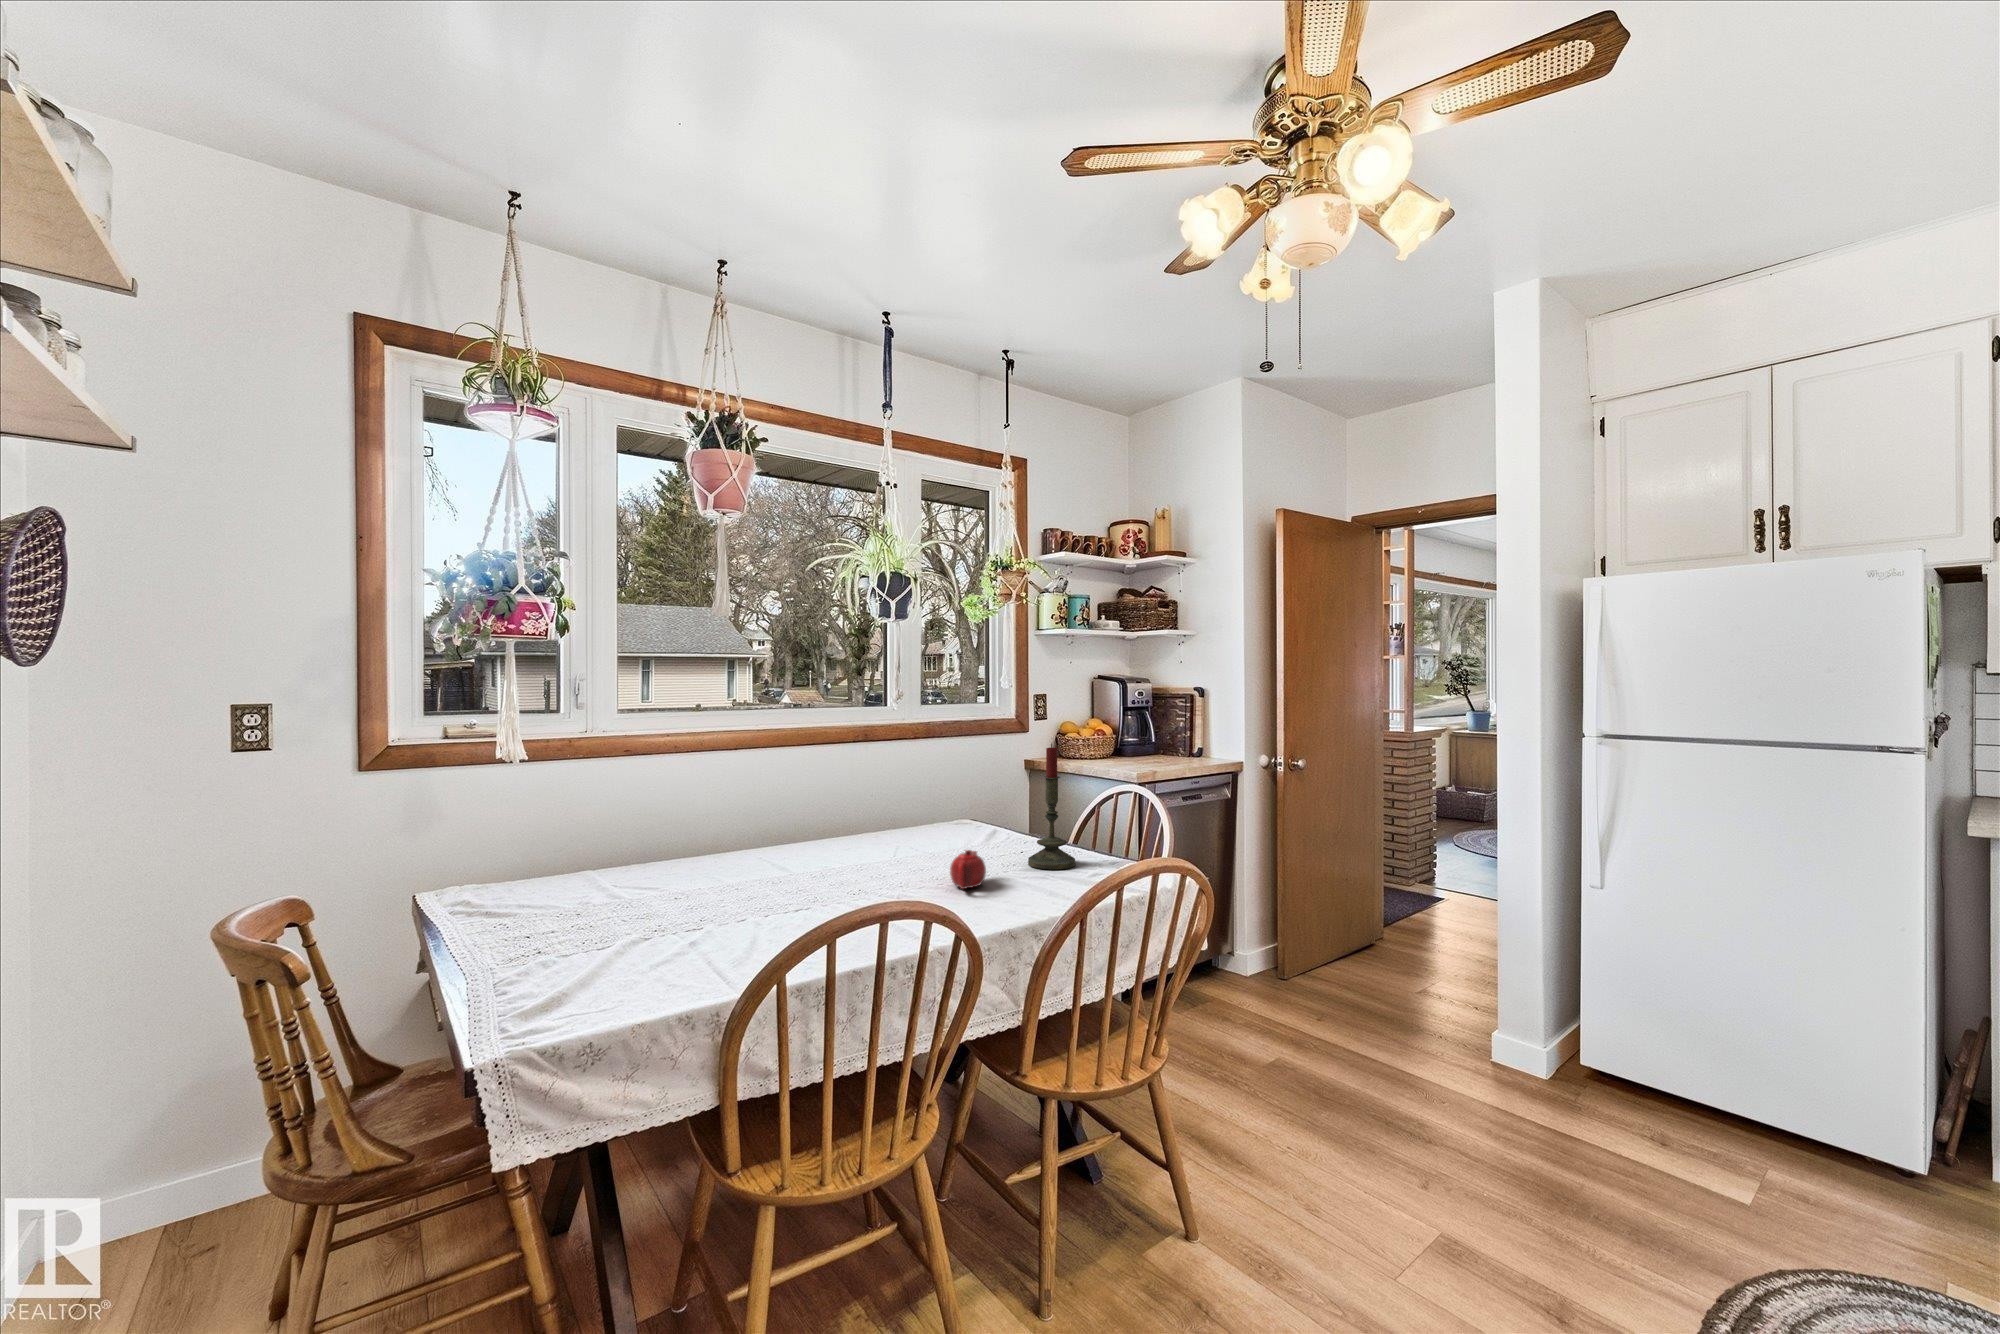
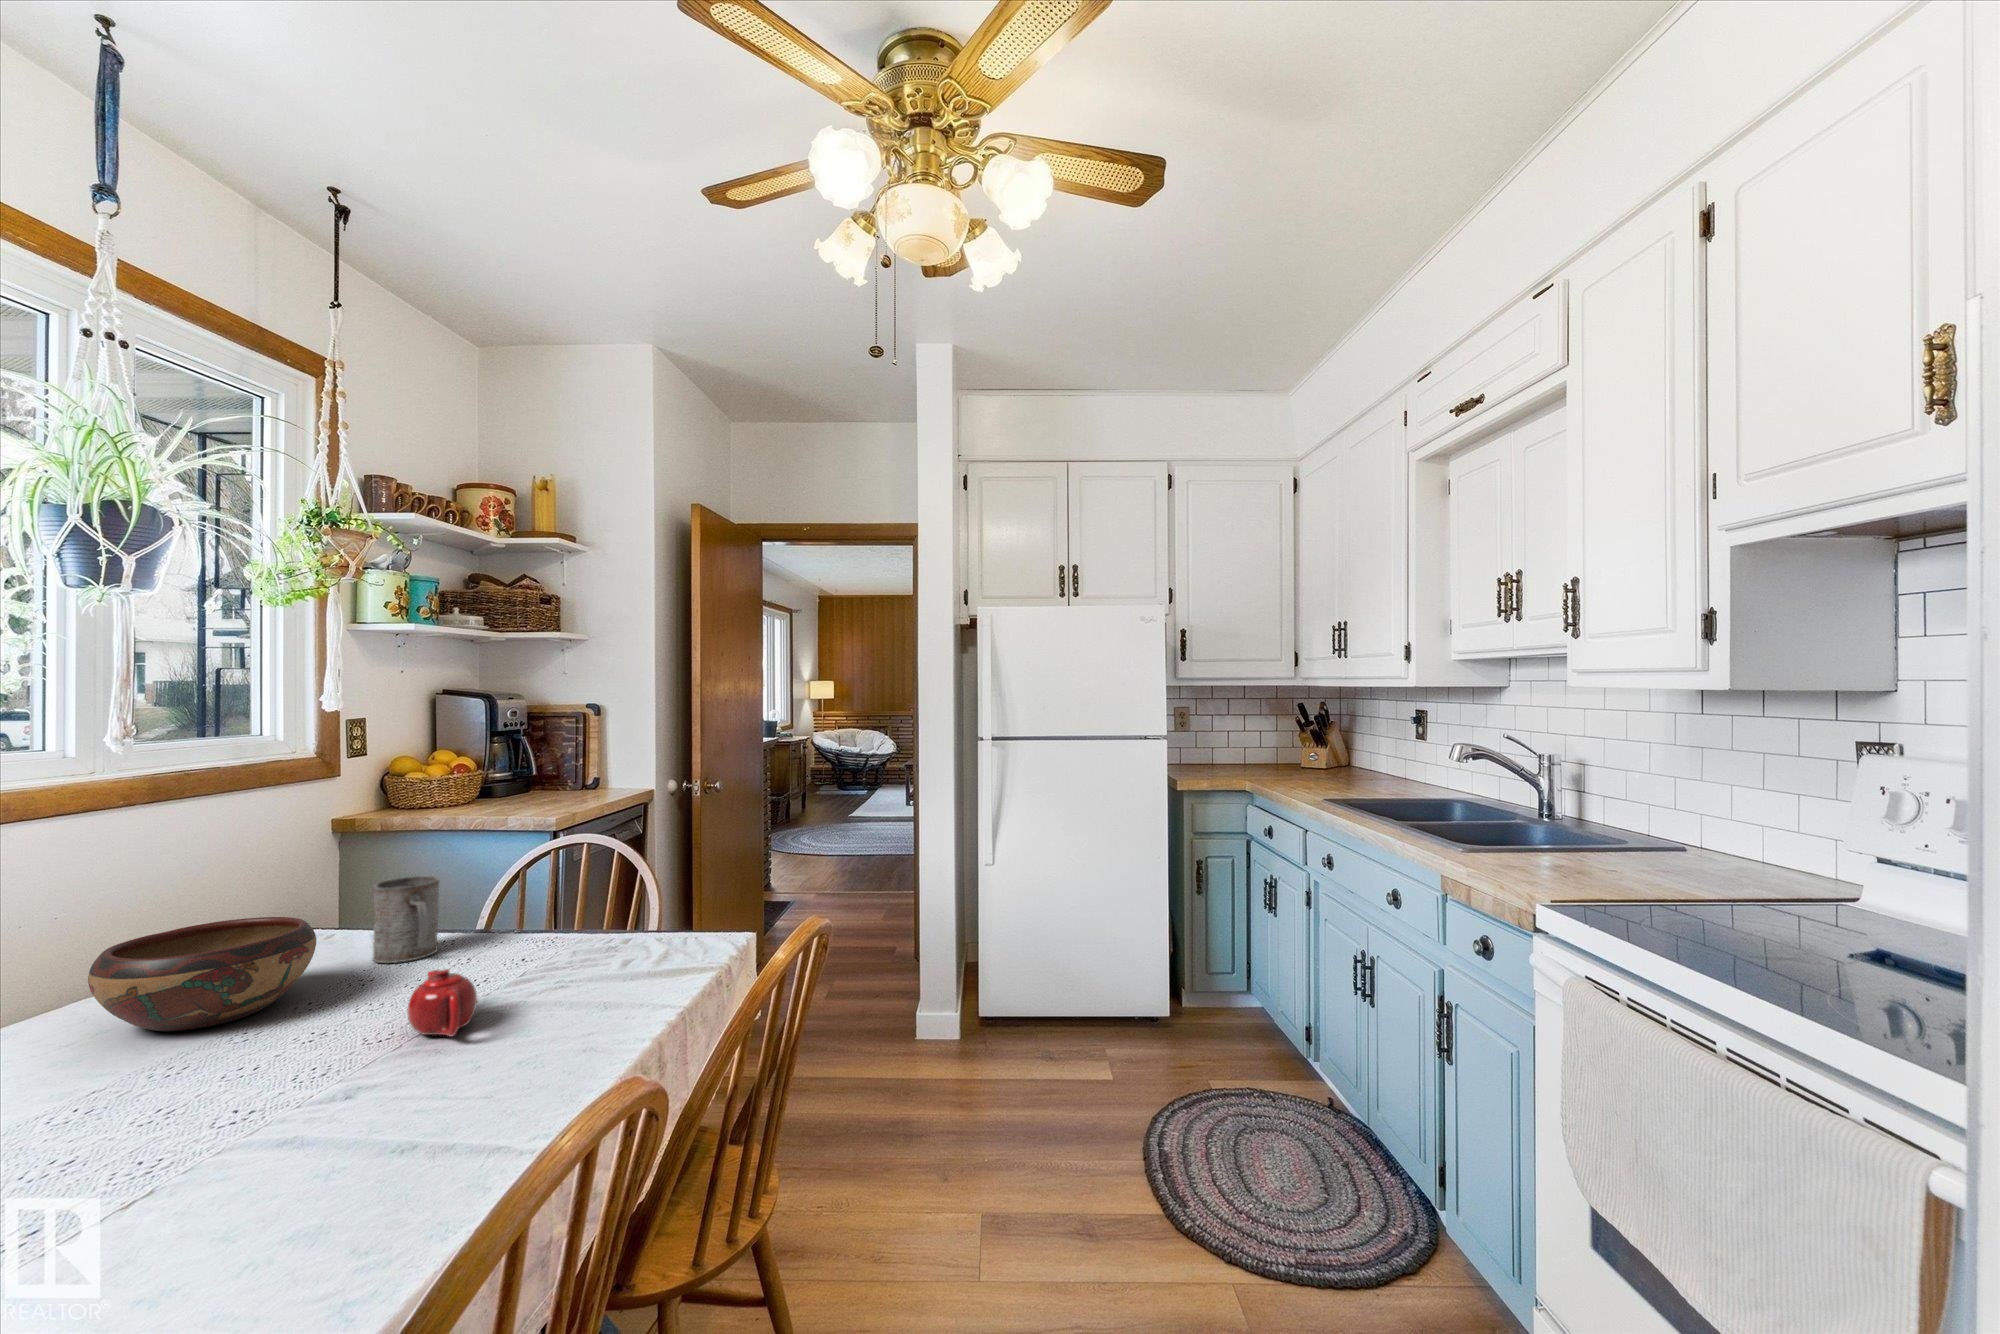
candle: present [1028,744,1075,870] -> none [494,787,572,972]
mug: none [984,797,1018,850] -> present [373,876,439,963]
decorative bowl: none [854,806,945,859] -> present [88,917,316,1031]

